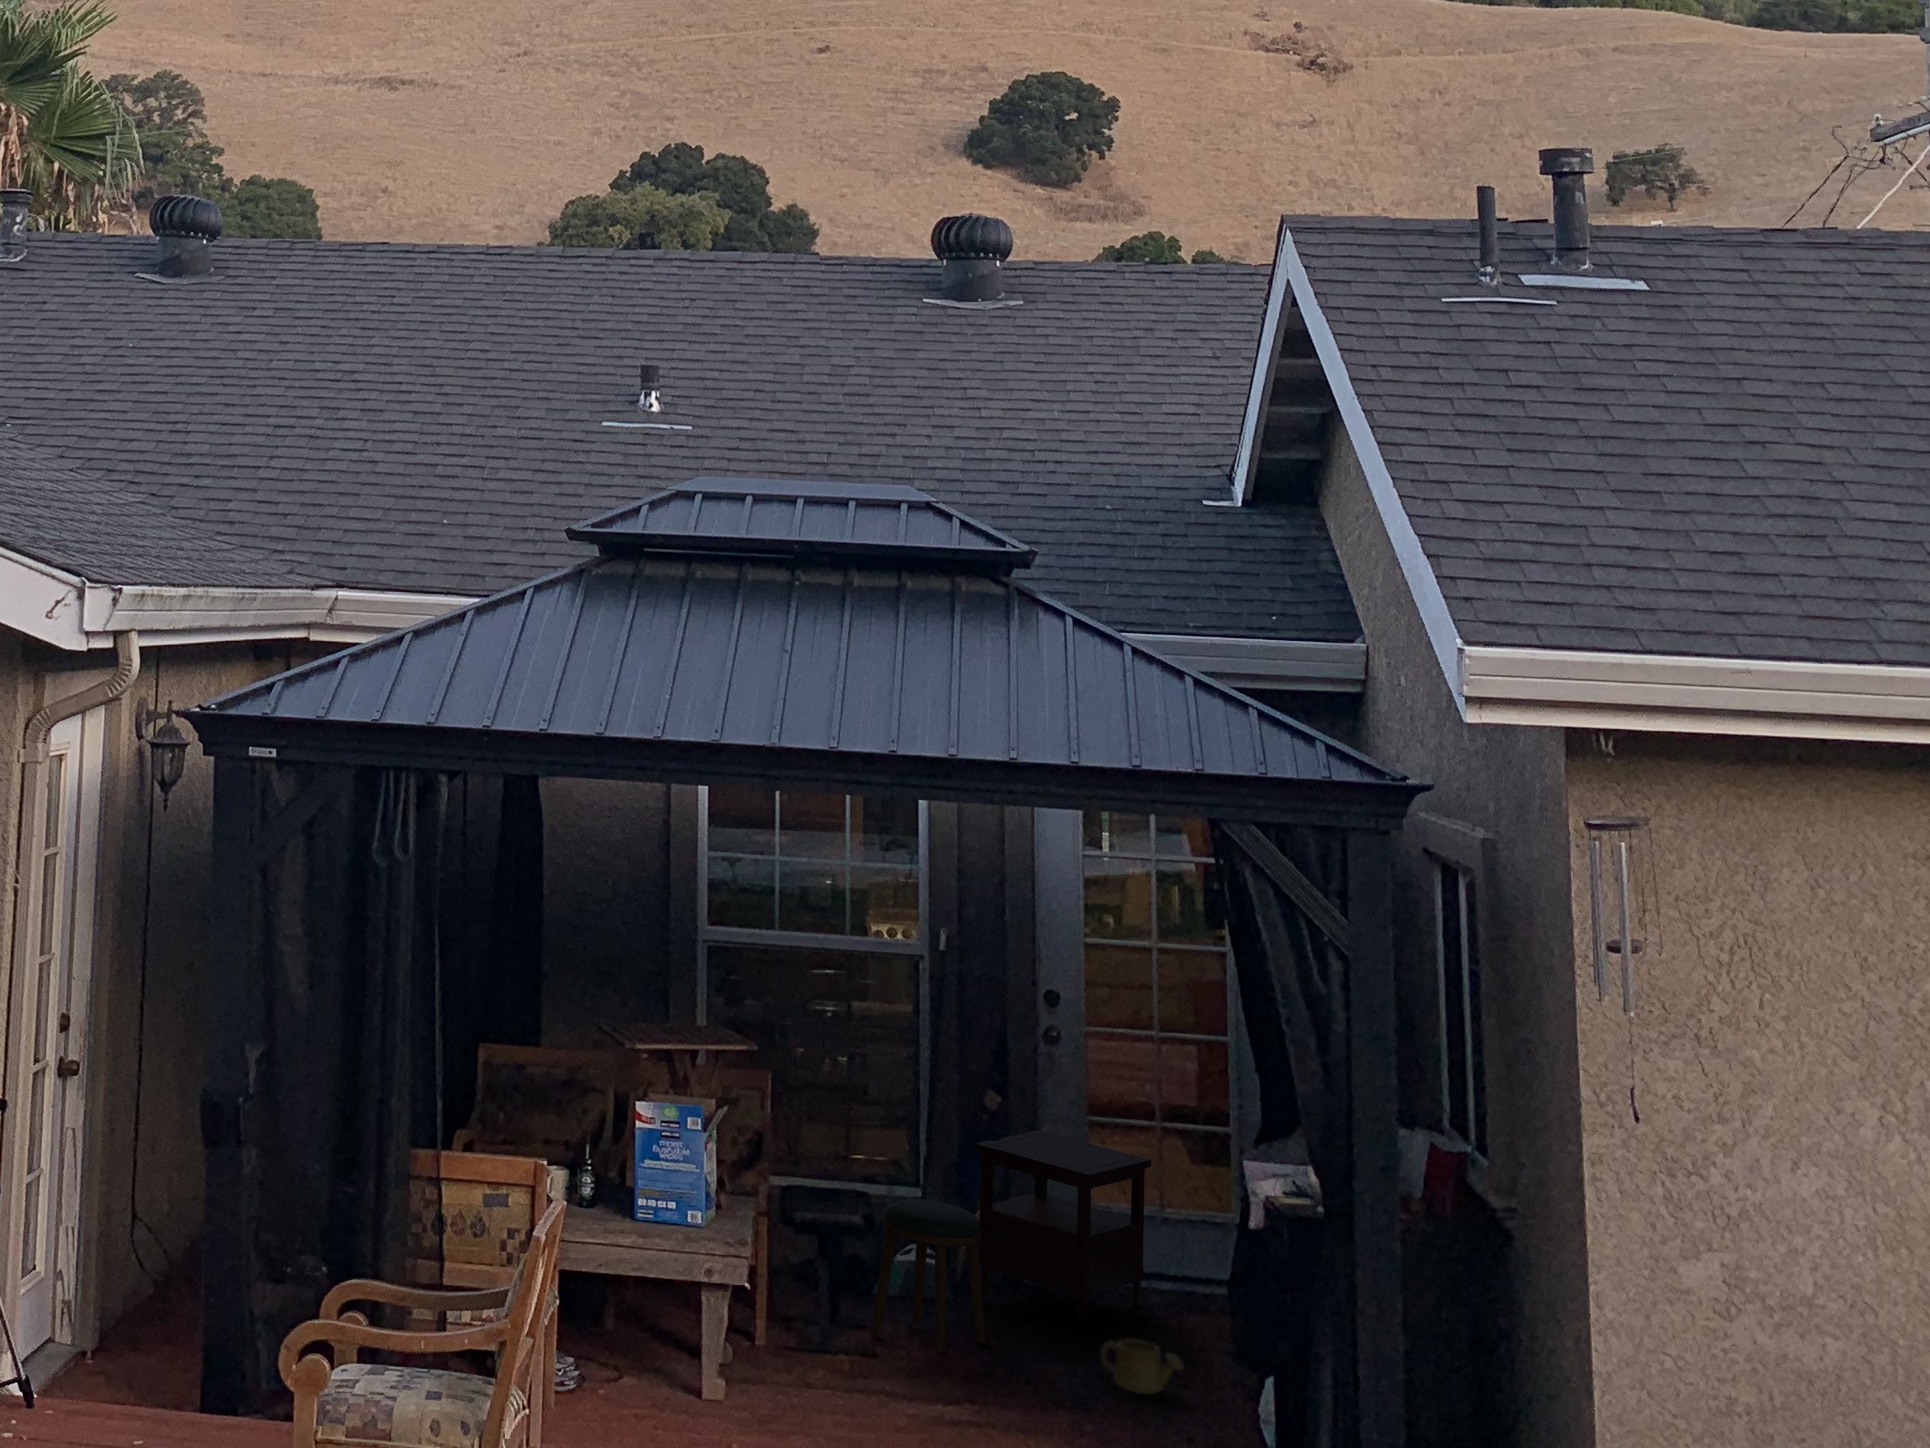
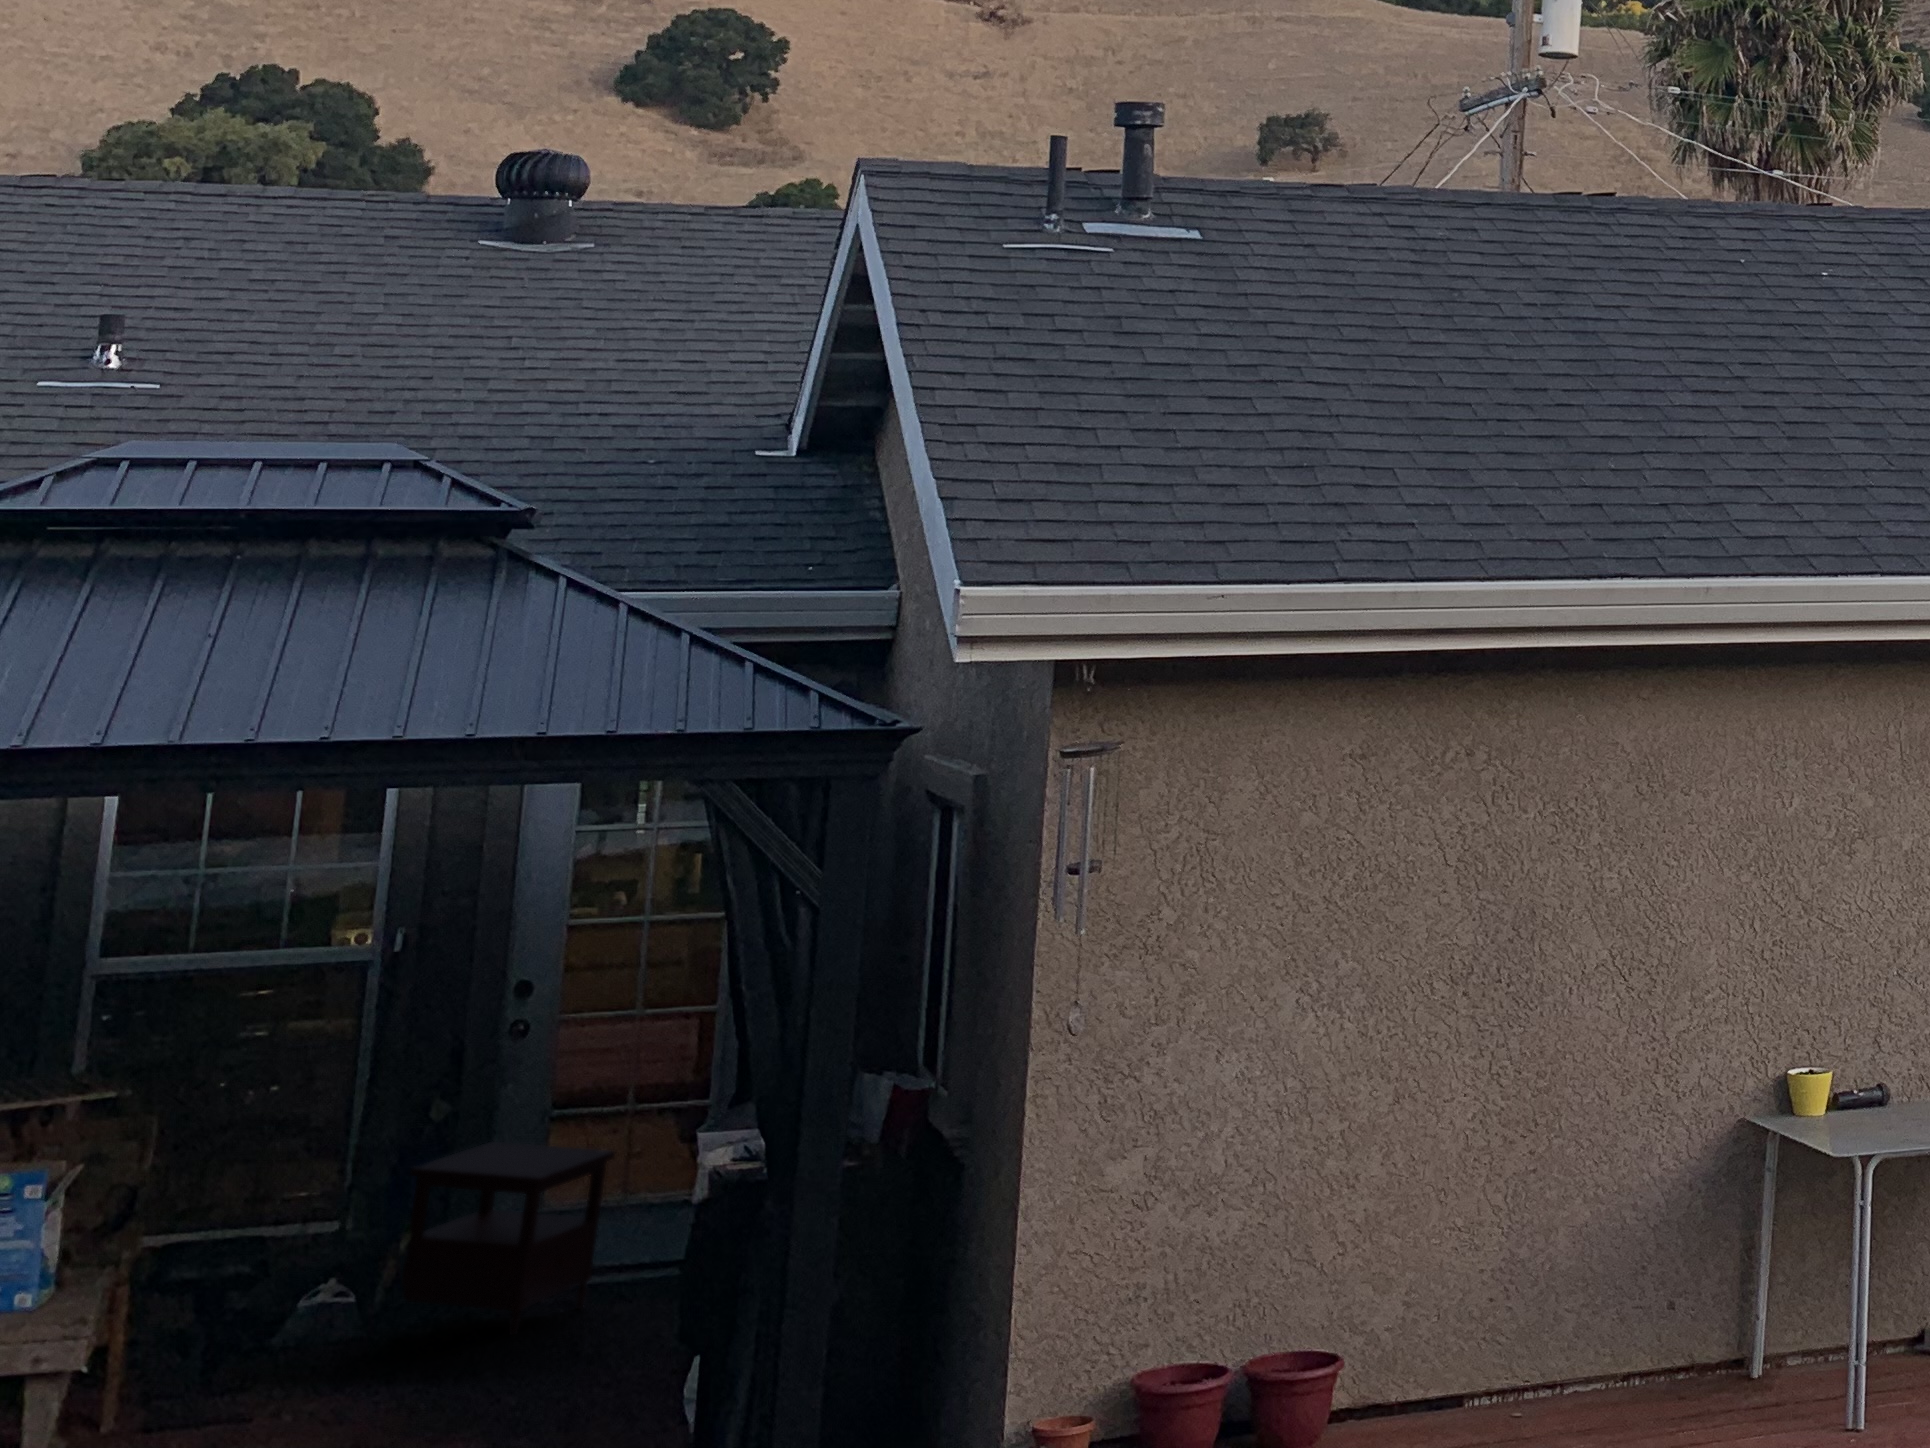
stool: present [871,1199,986,1353] -> none [248,1238,400,1409]
watering can: present [1101,1339,1183,1394] -> none [521,1339,613,1395]

